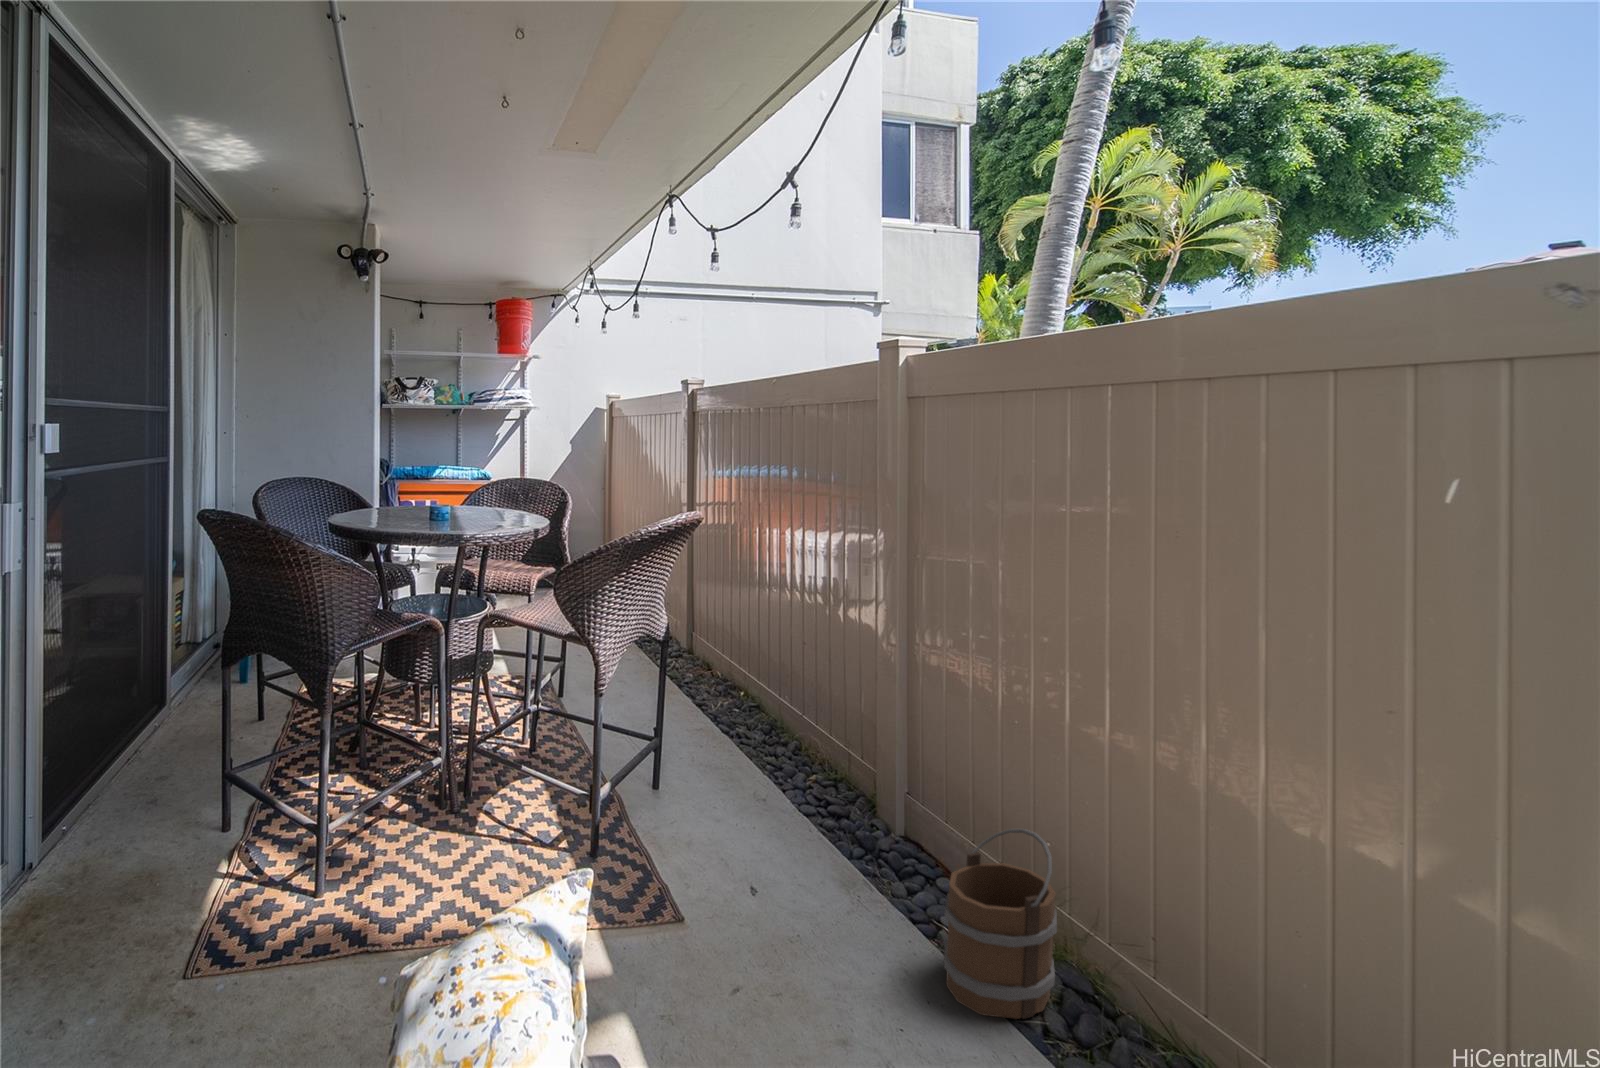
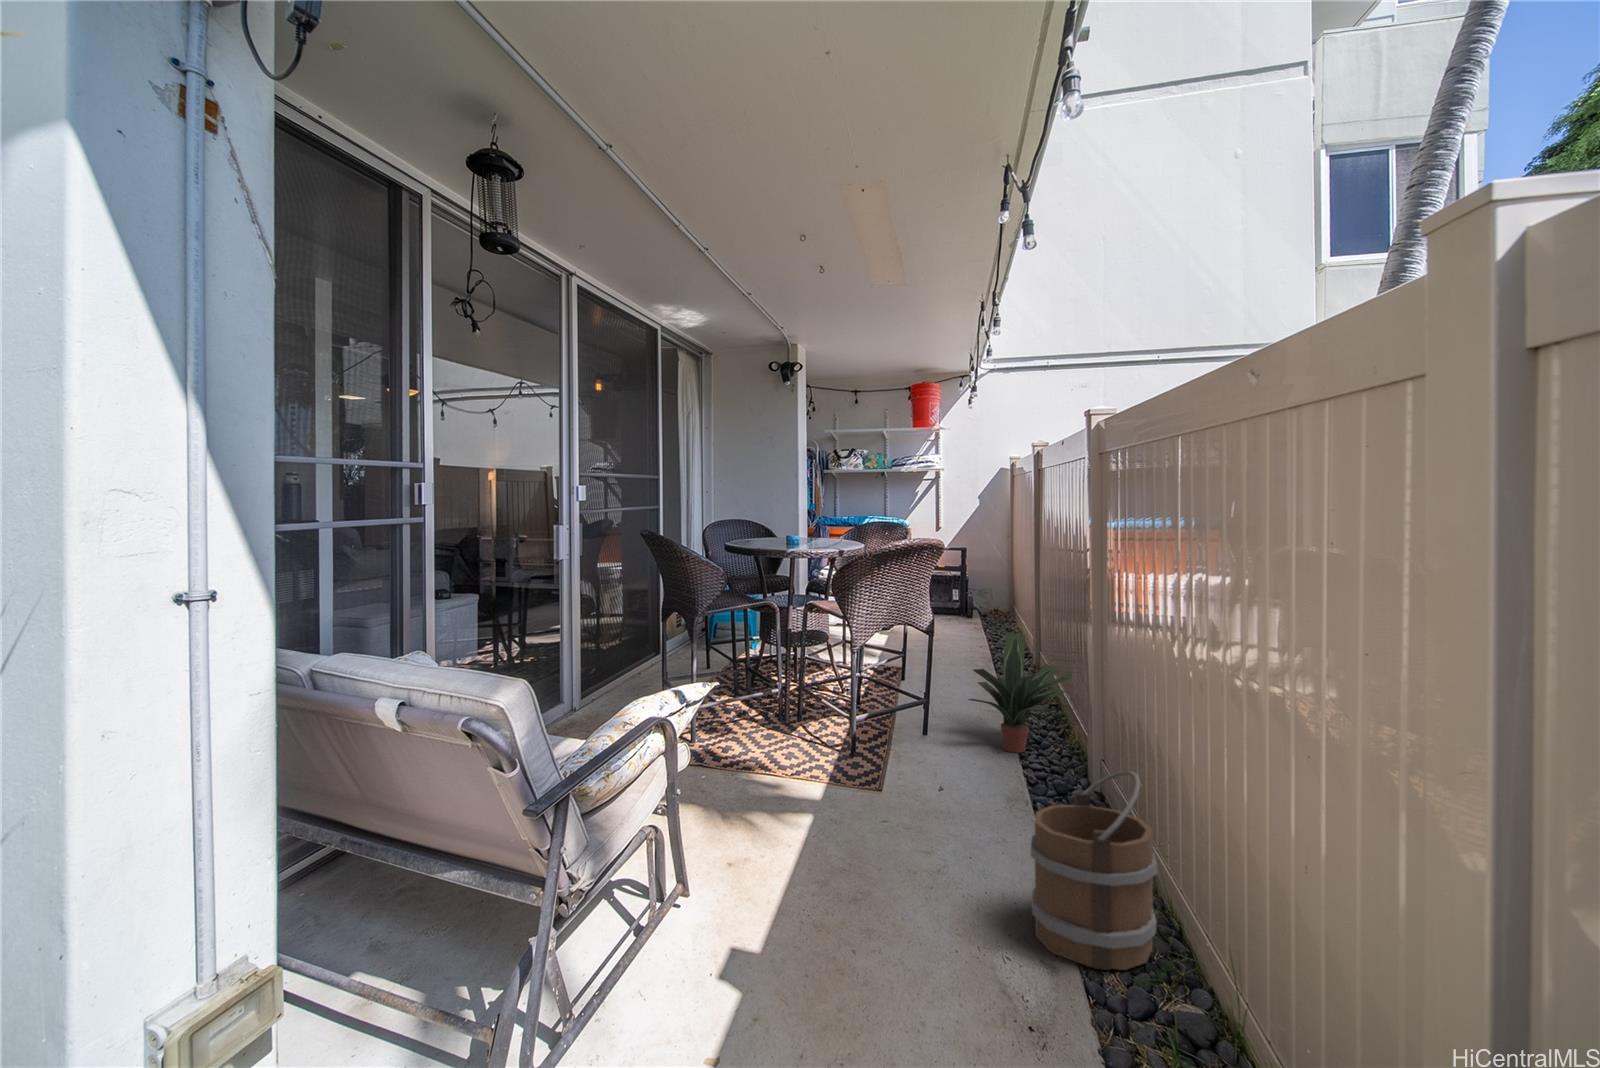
potted plant: none [715,648,825,781] -> present [968,632,1072,753]

